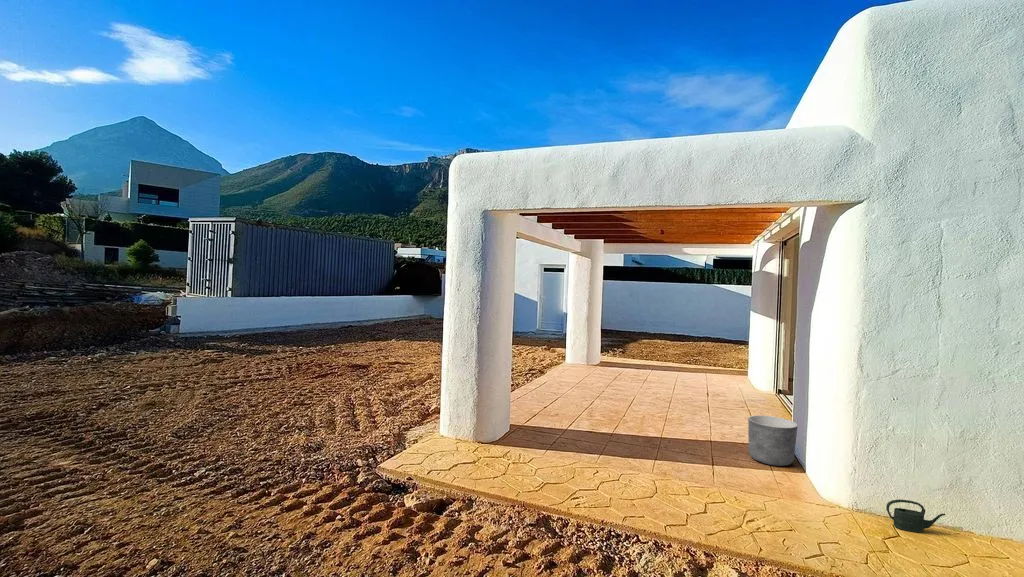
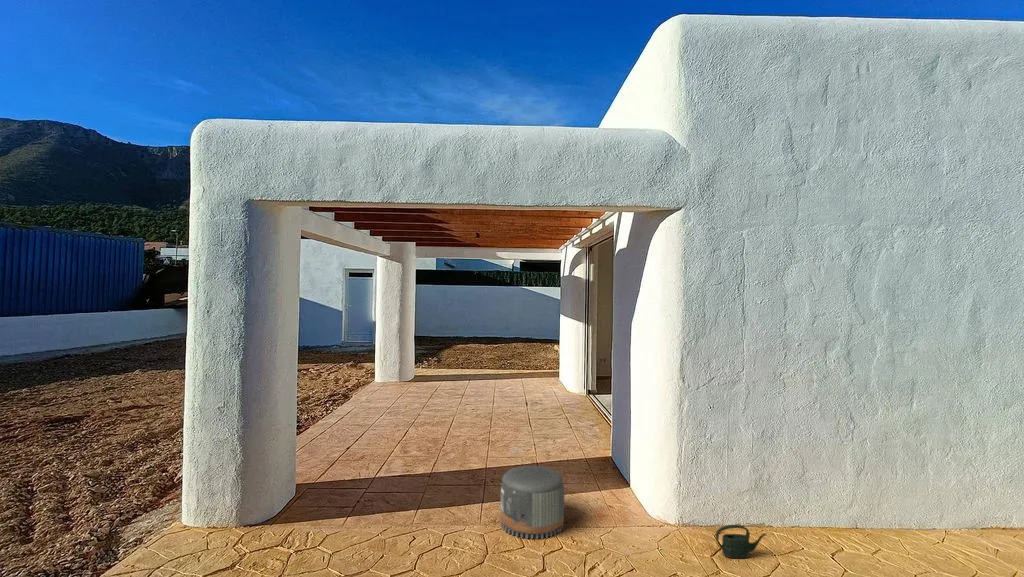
planter: present [748,416,797,466] -> none [573,437,621,493]
pouf: none [676,428,735,486] -> present [500,466,564,539]

